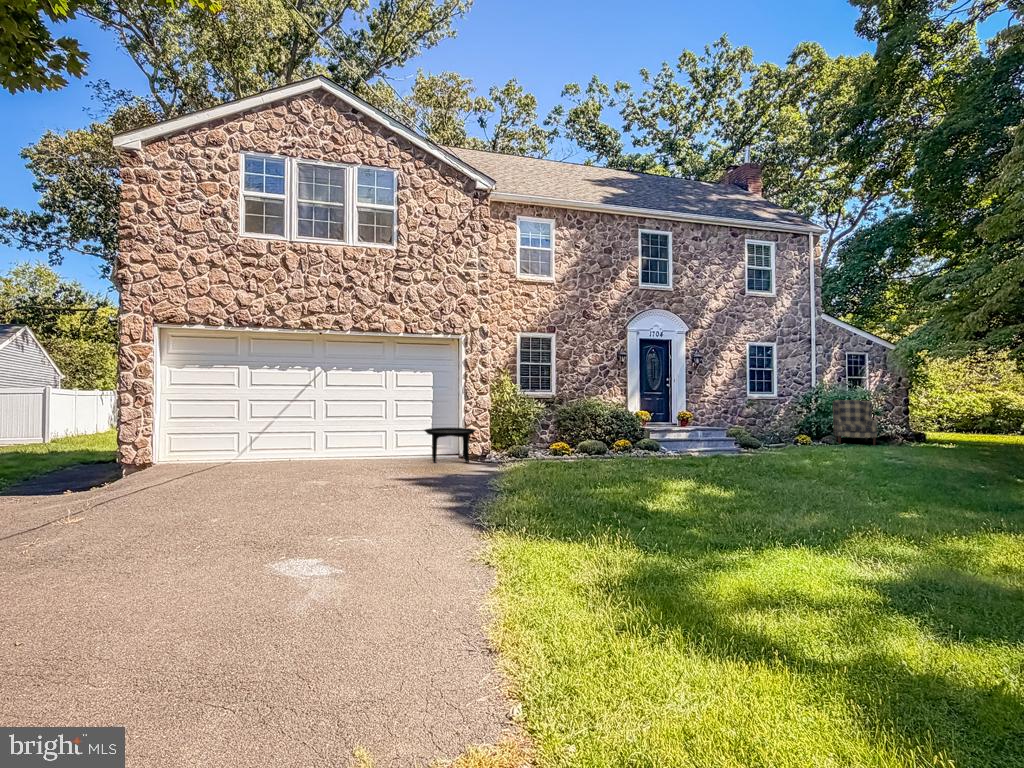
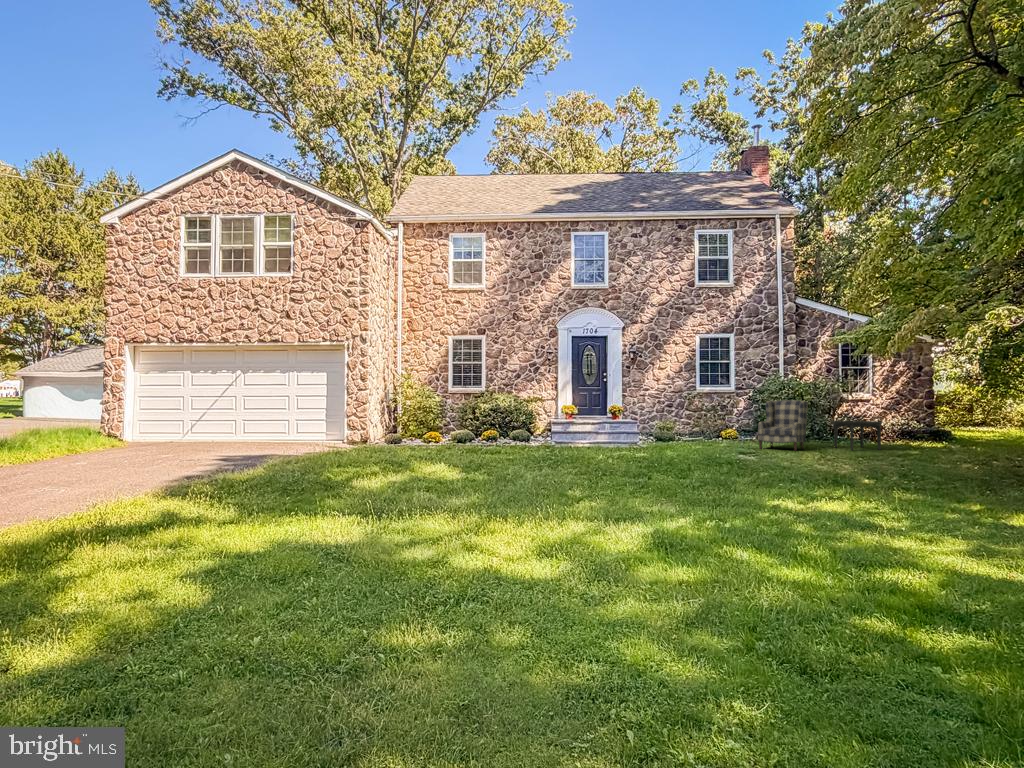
round table: present [425,428,476,463] -> present [832,421,883,450]

